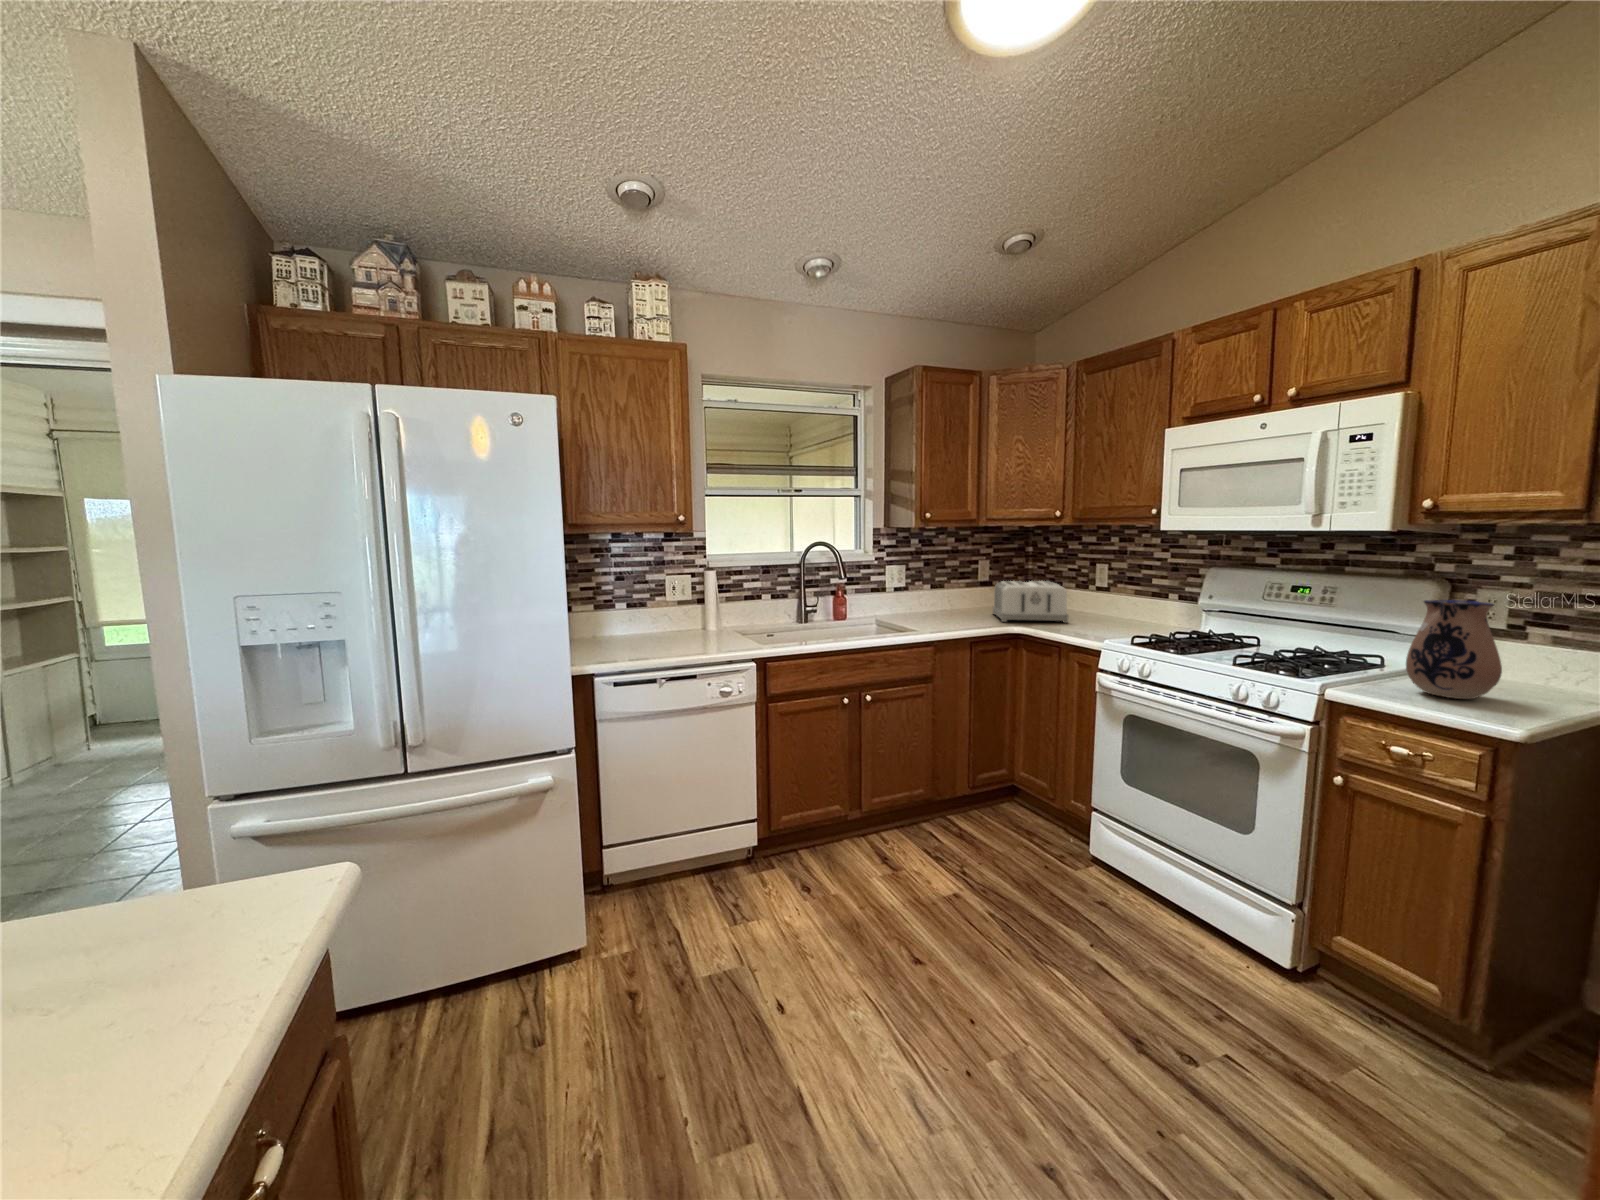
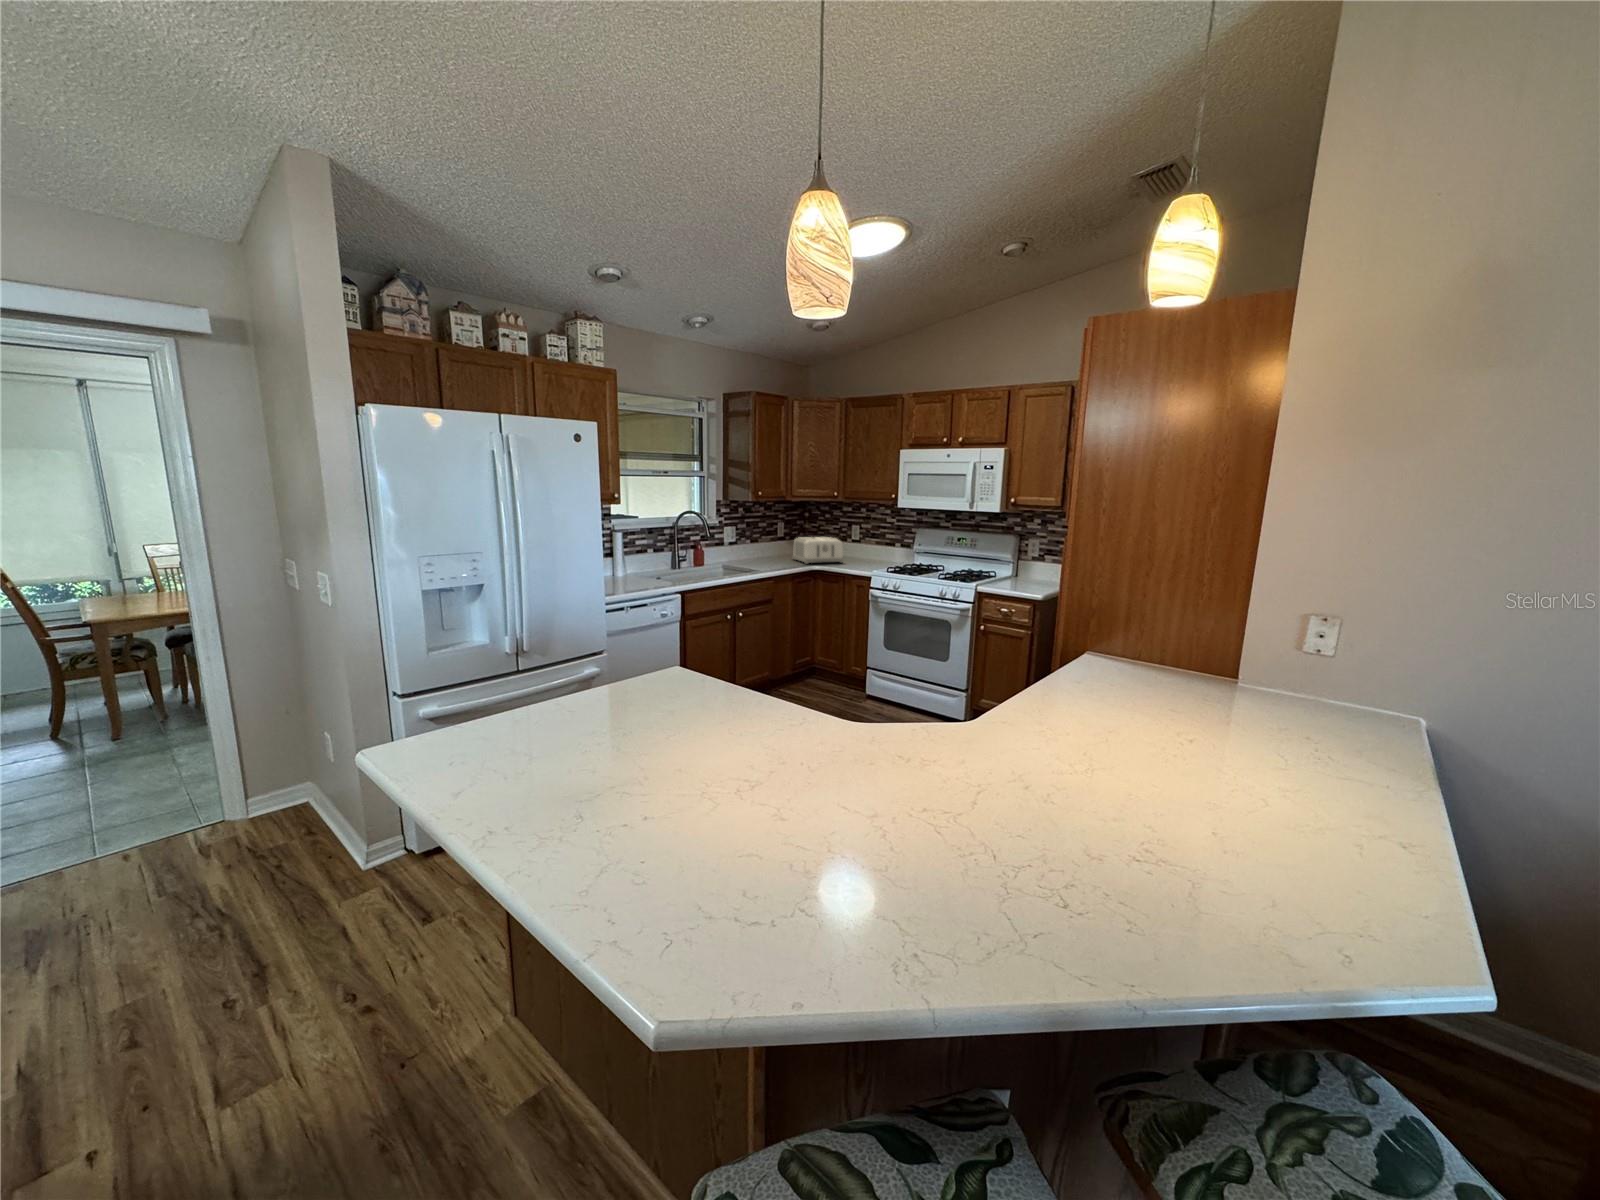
ceramic pitcher: present [1406,600,1502,699] -> none [1005,544,1035,586]

